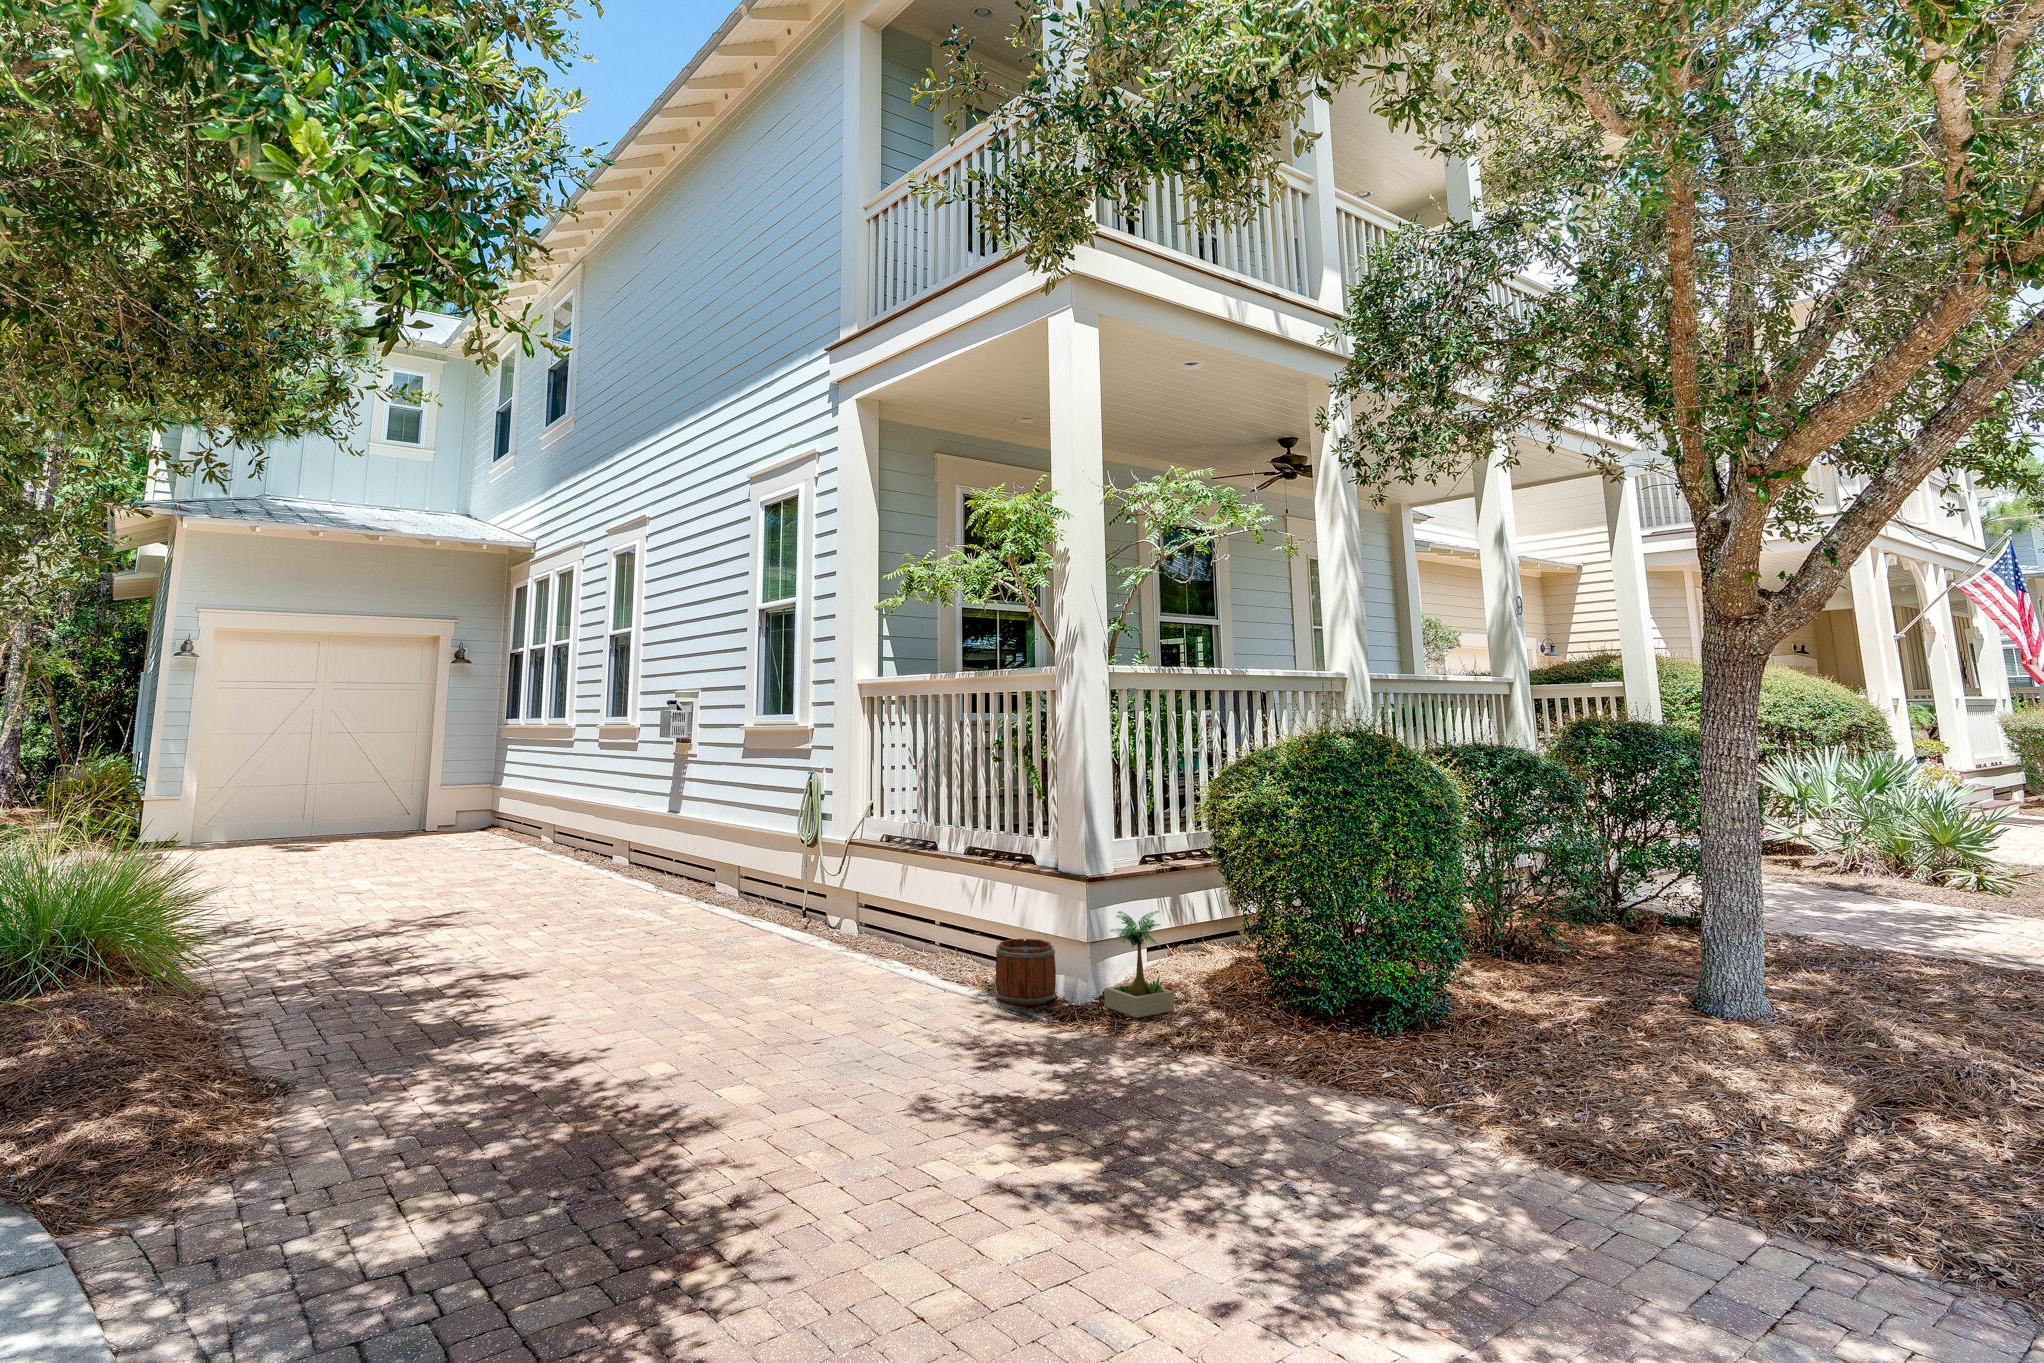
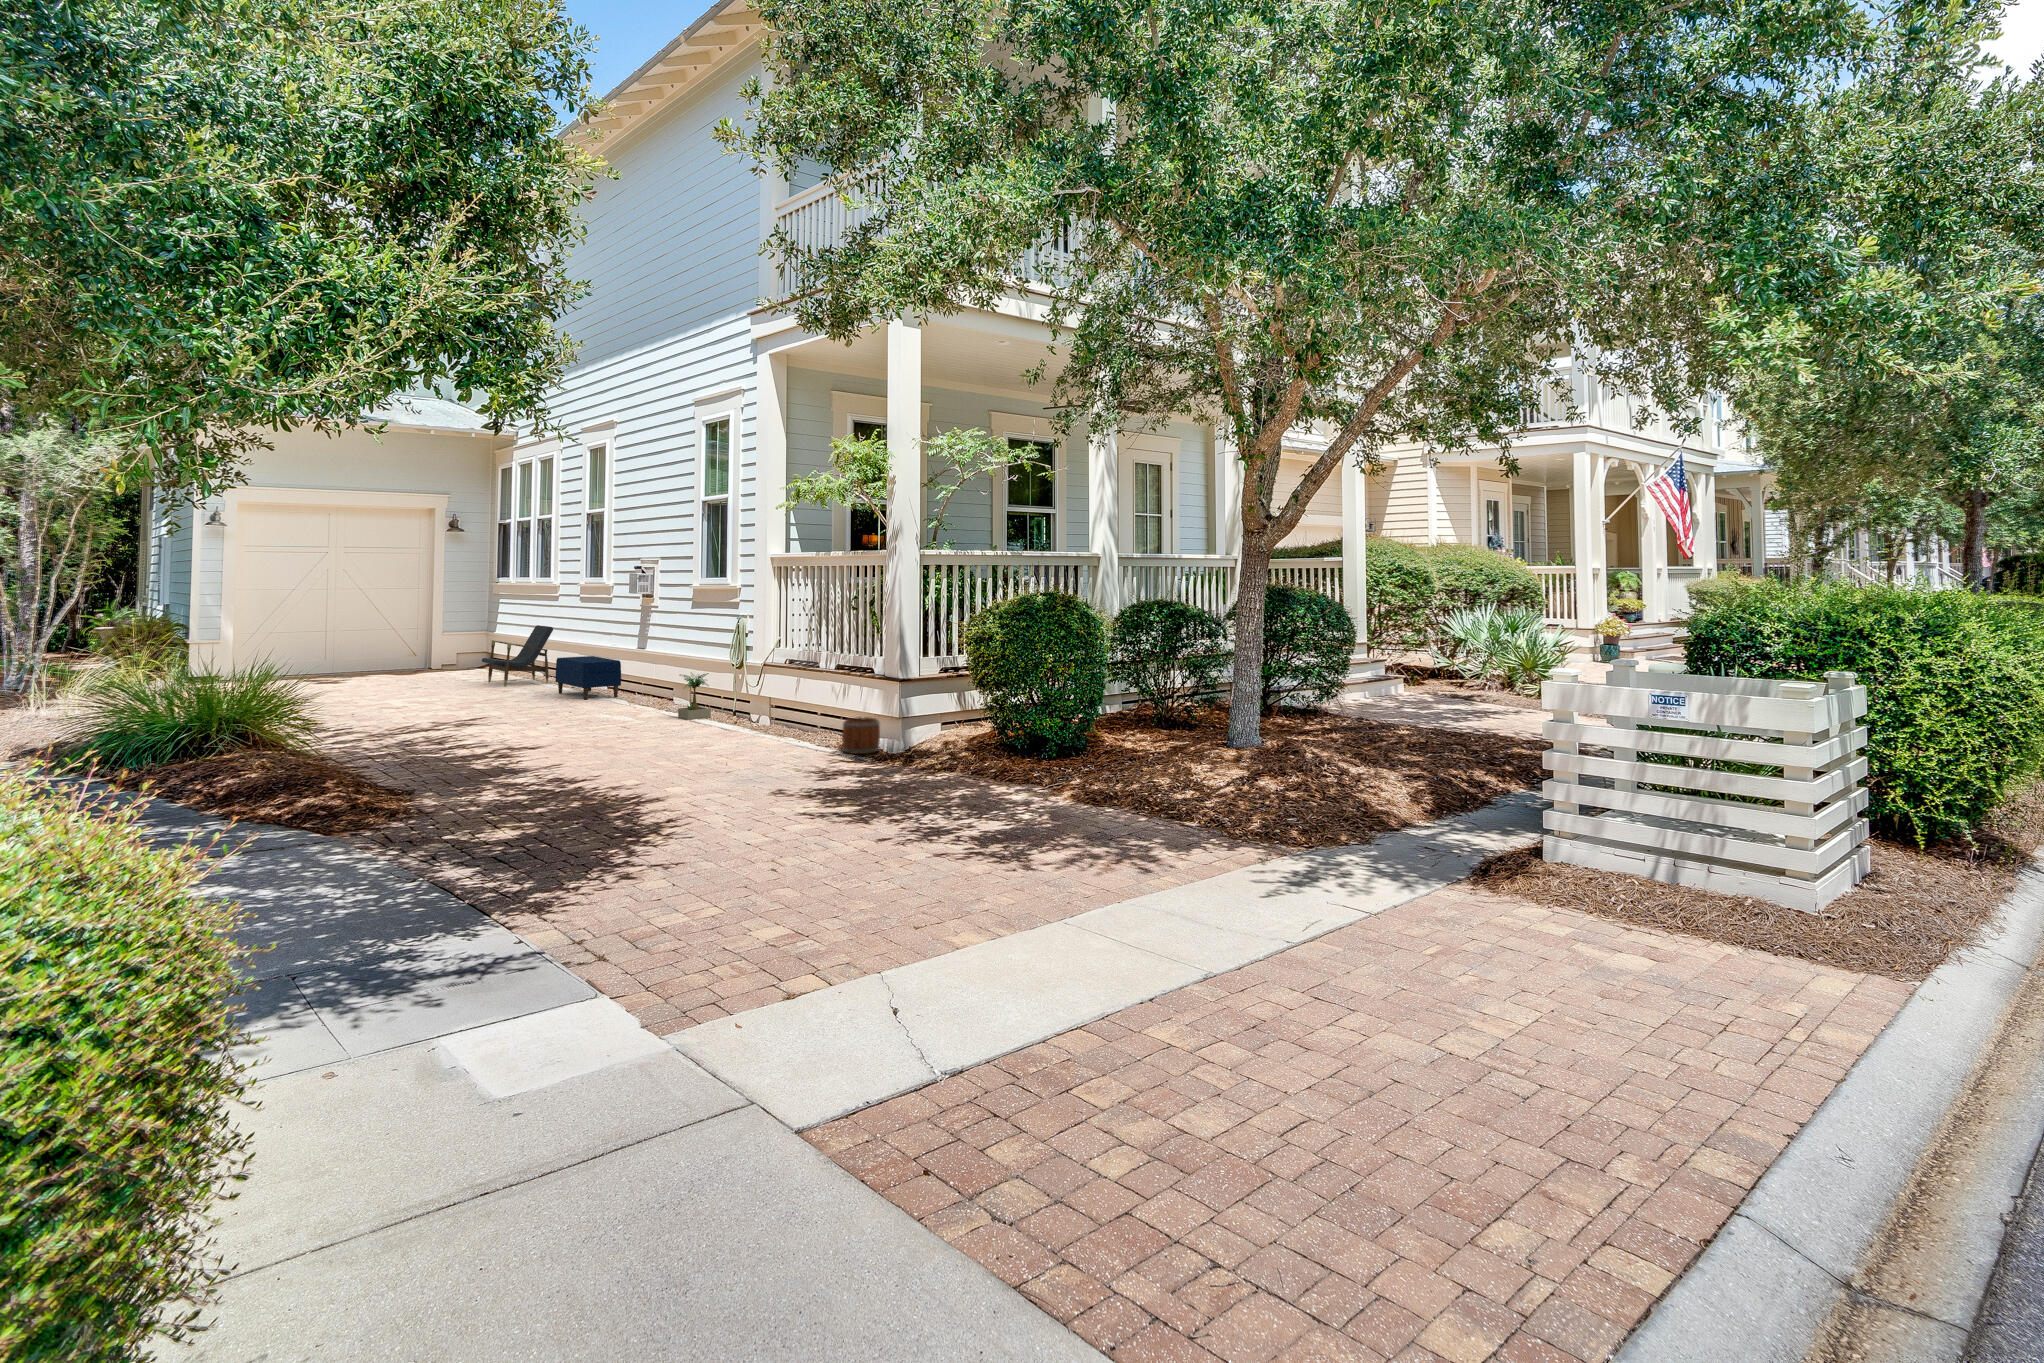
lounge chair: none [477,779,566,860] -> present [482,625,553,686]
bench: none [564,821,648,883] -> present [556,656,621,700]
potted plant: present [1104,911,1174,1018] -> present [678,673,711,720]

